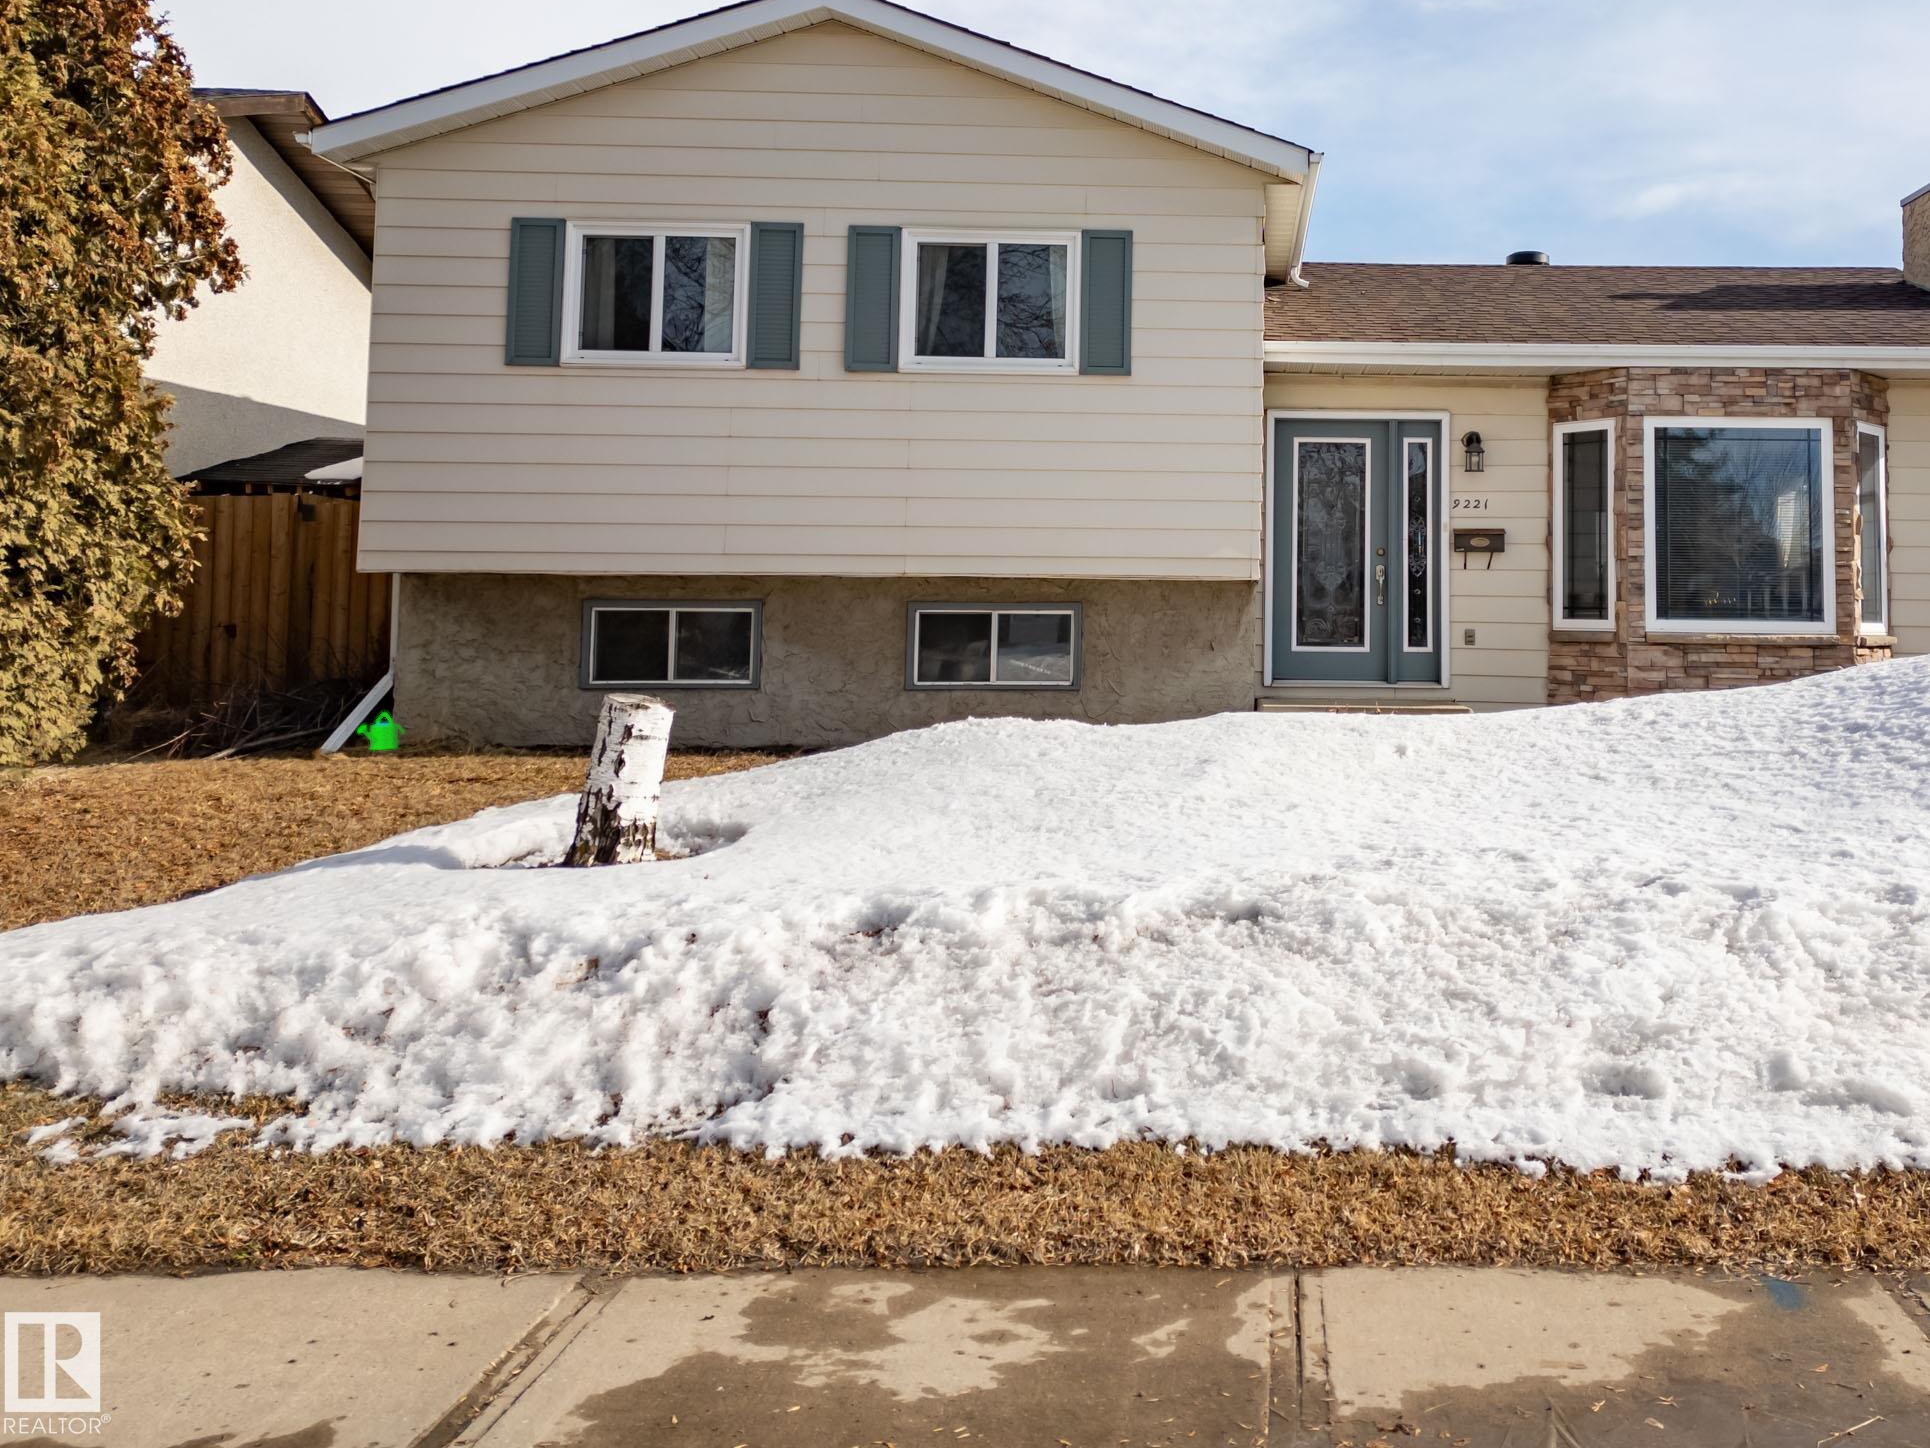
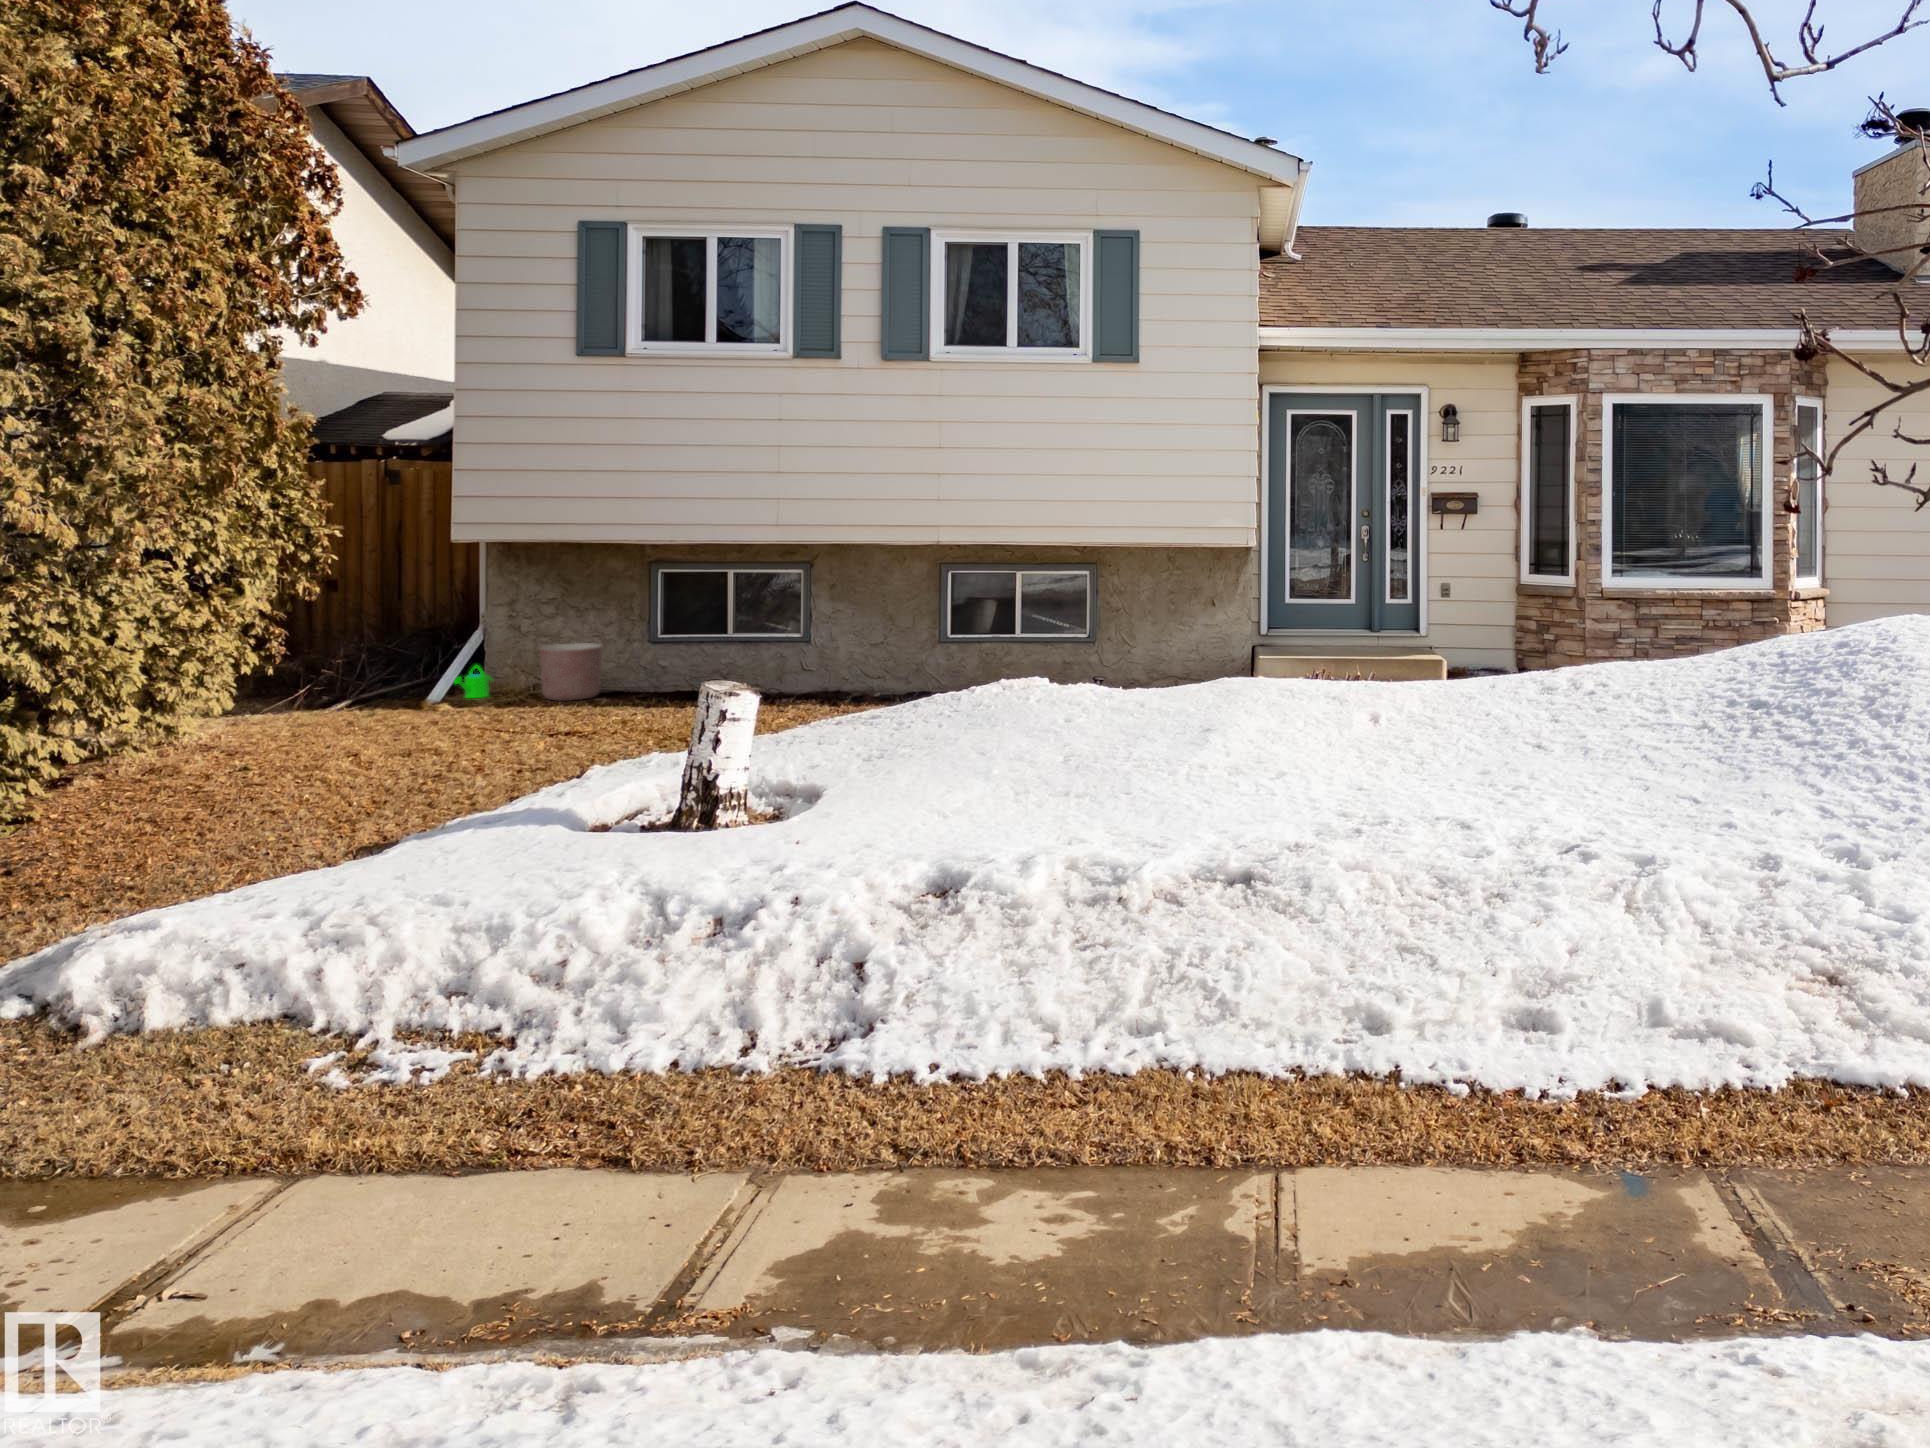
planter: none [455,689,526,752] -> present [540,643,602,701]

